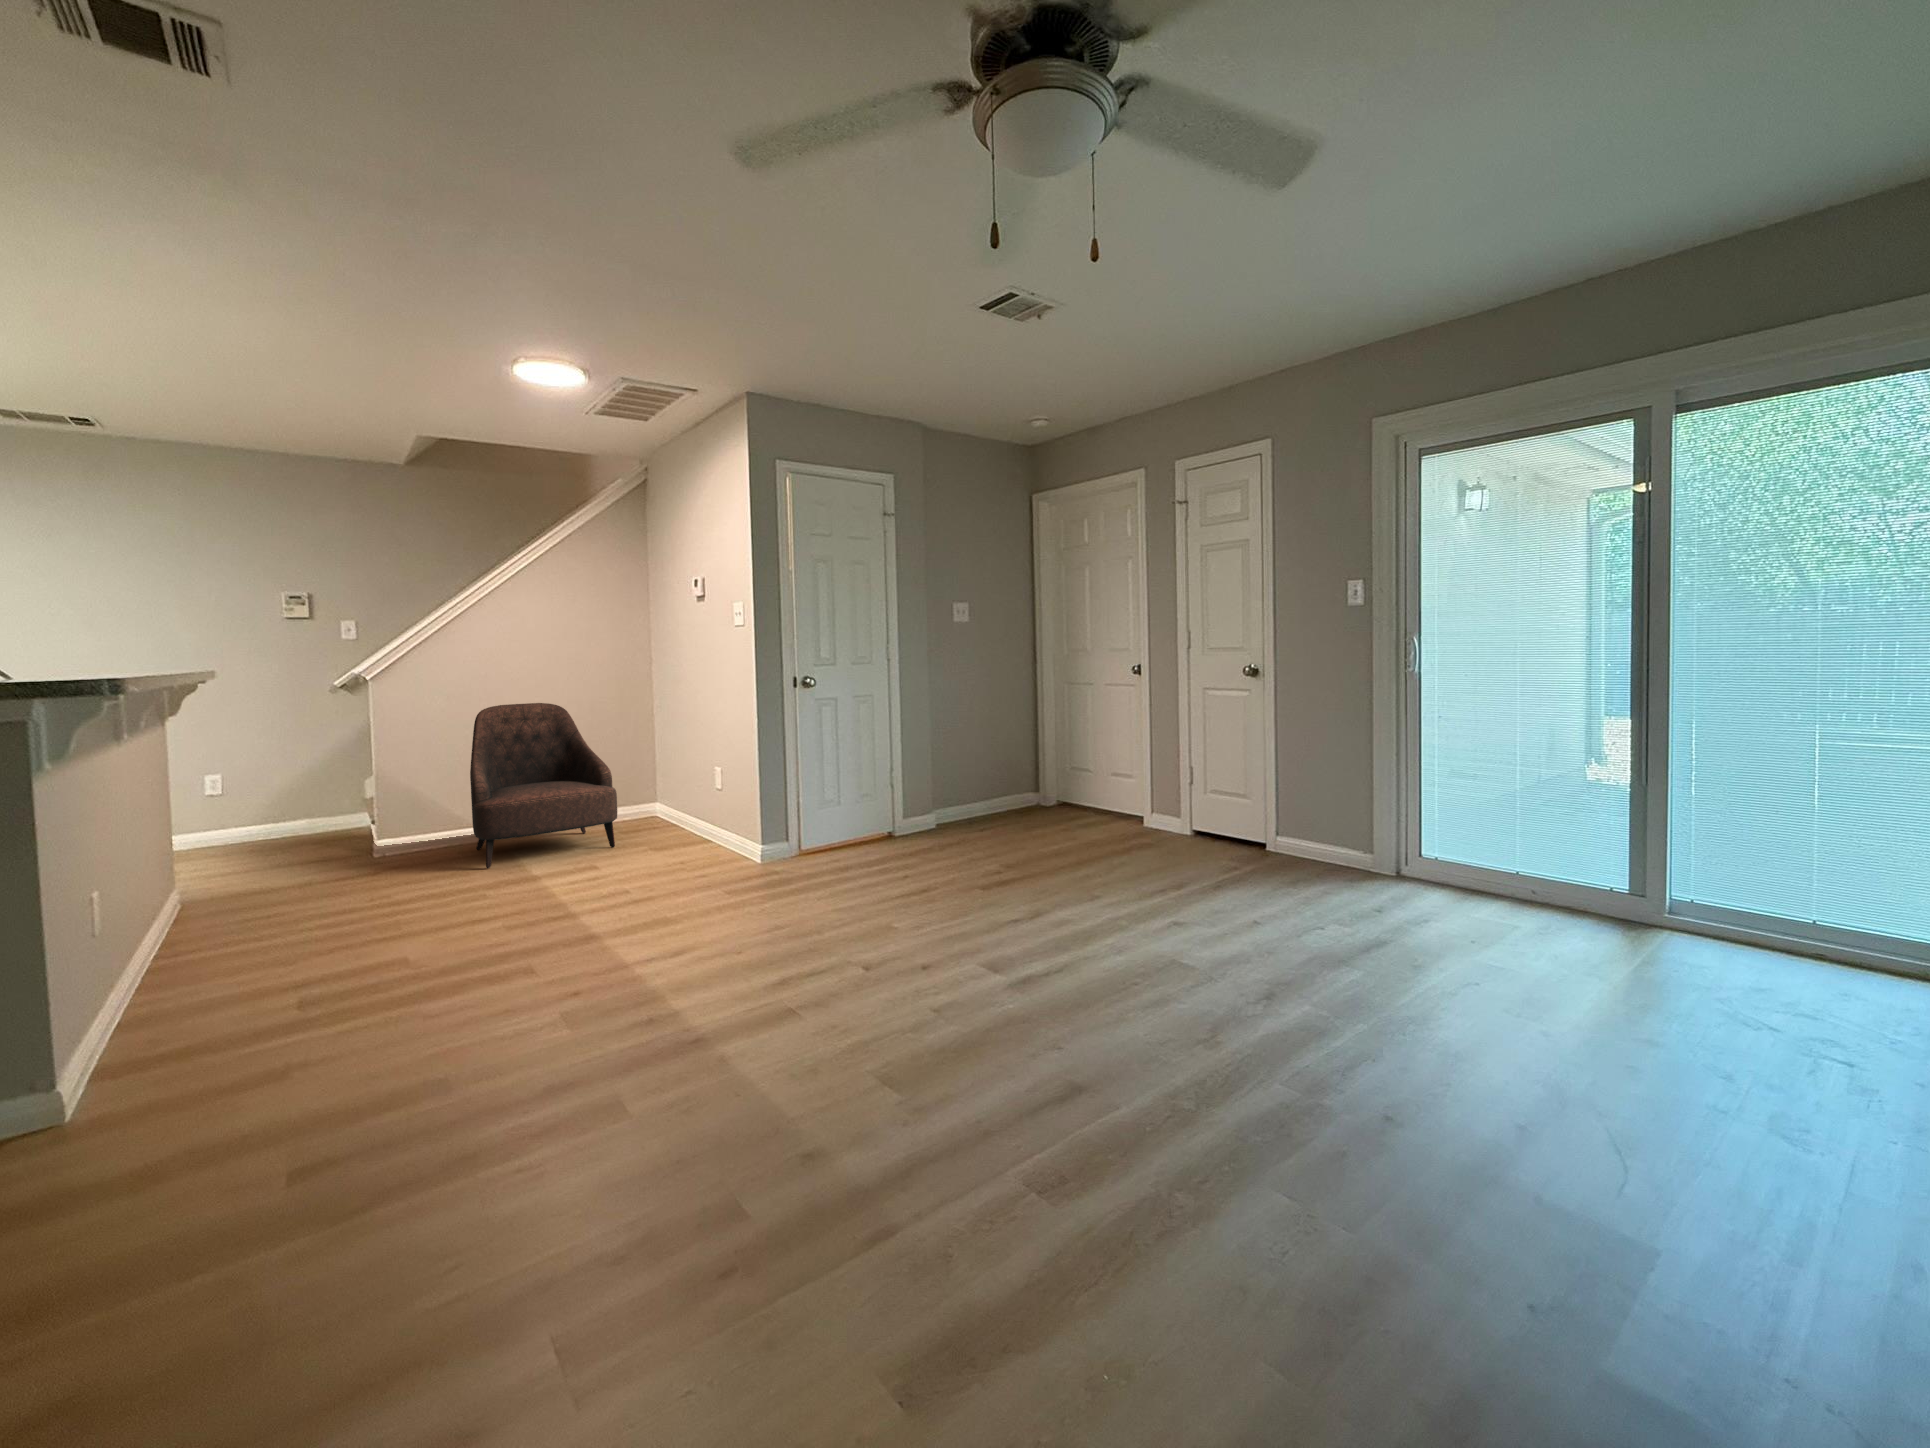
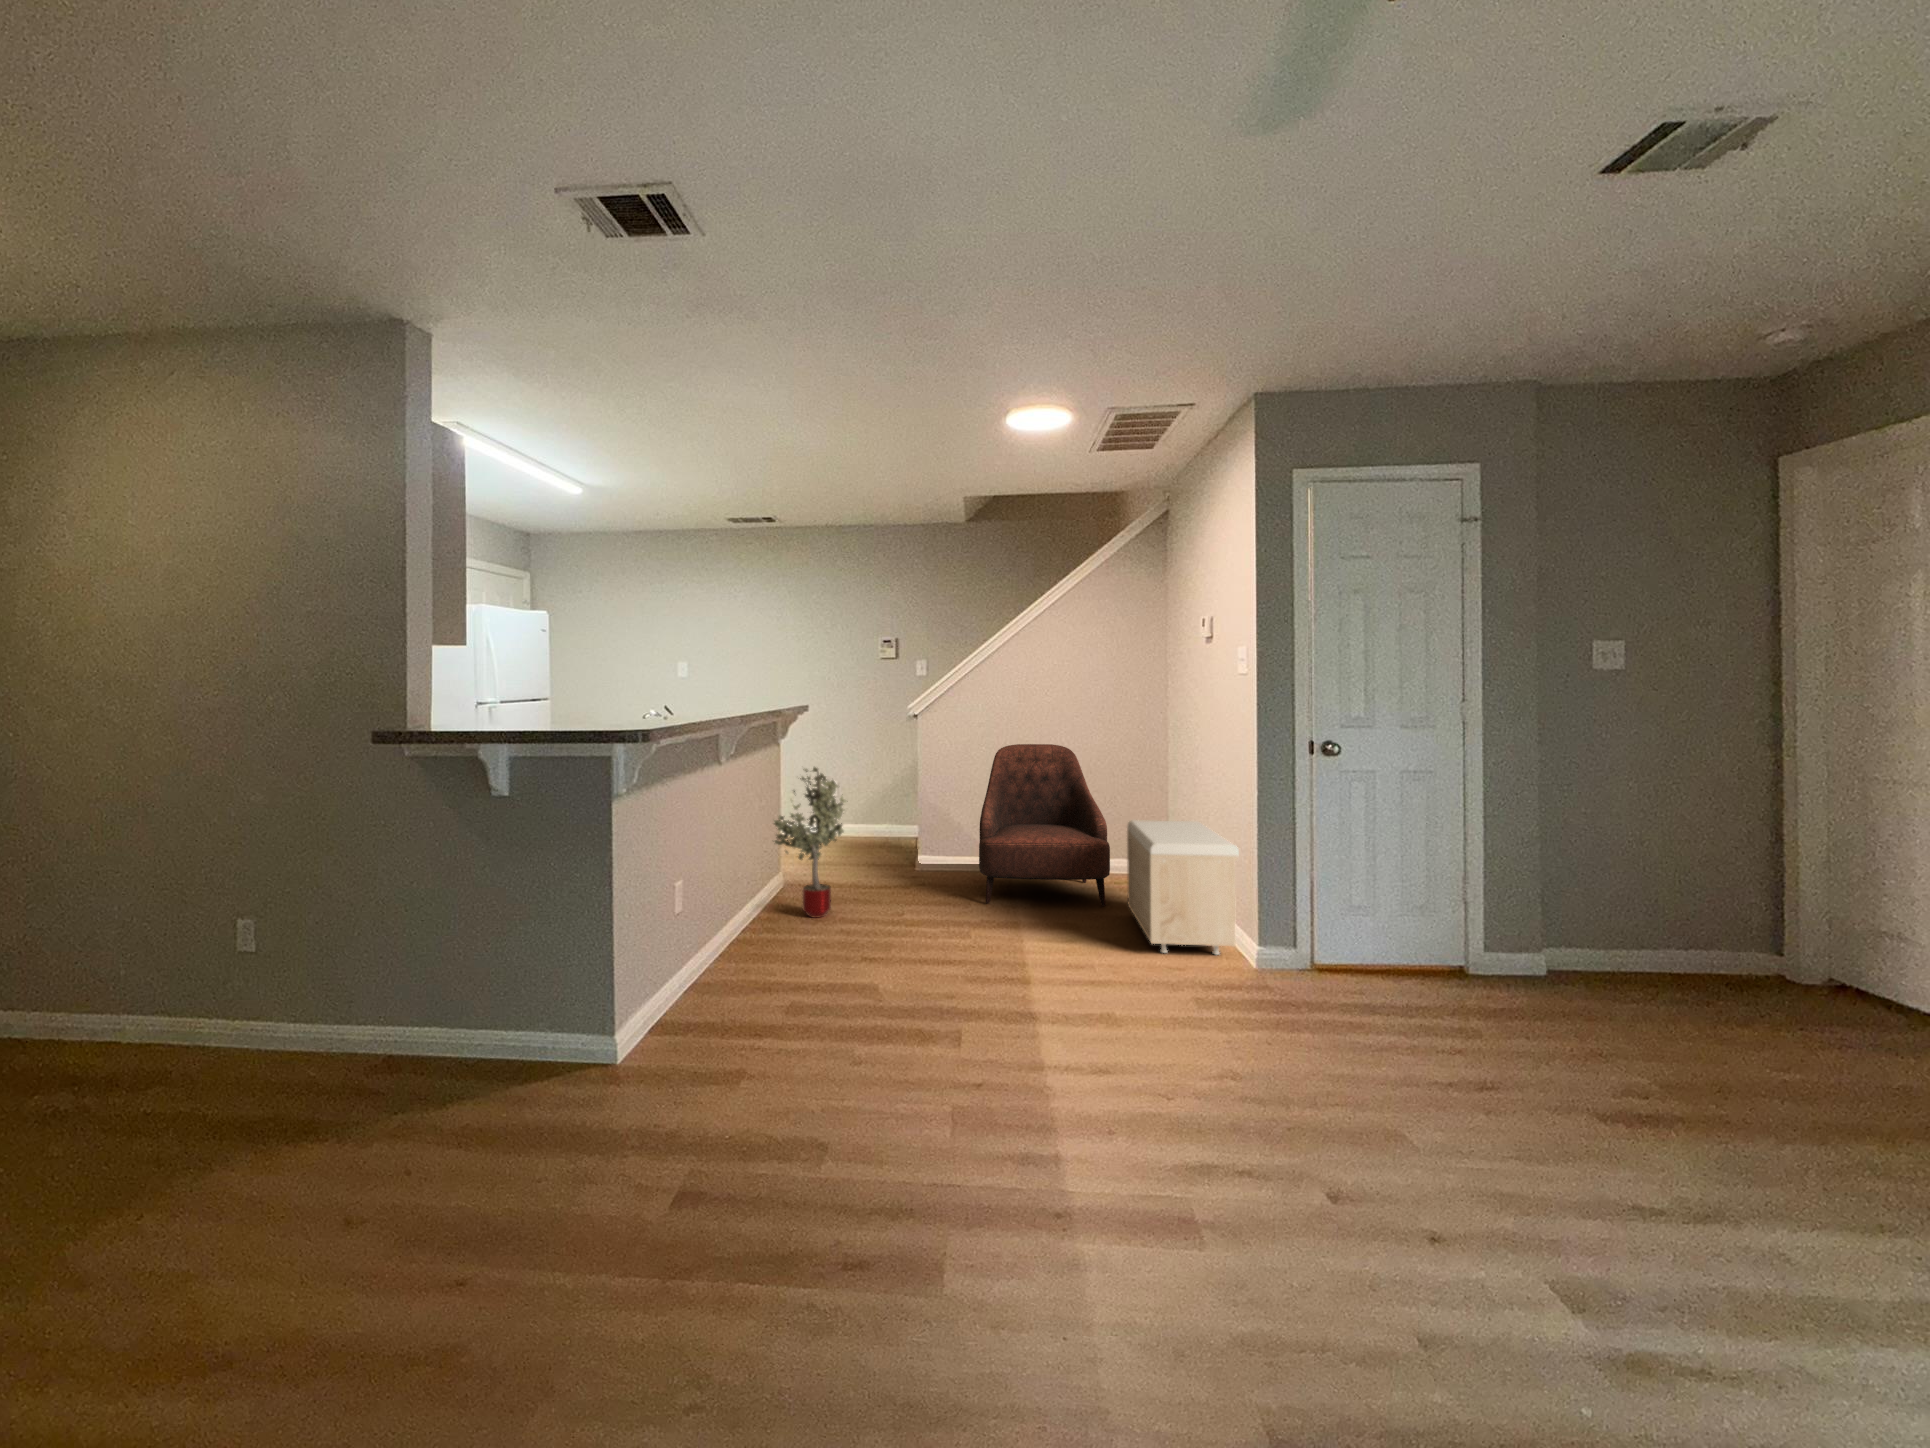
potted tree: none [171,742,299,926] -> present [774,767,846,918]
storage bench: none [637,757,744,869] -> present [1127,820,1239,955]

